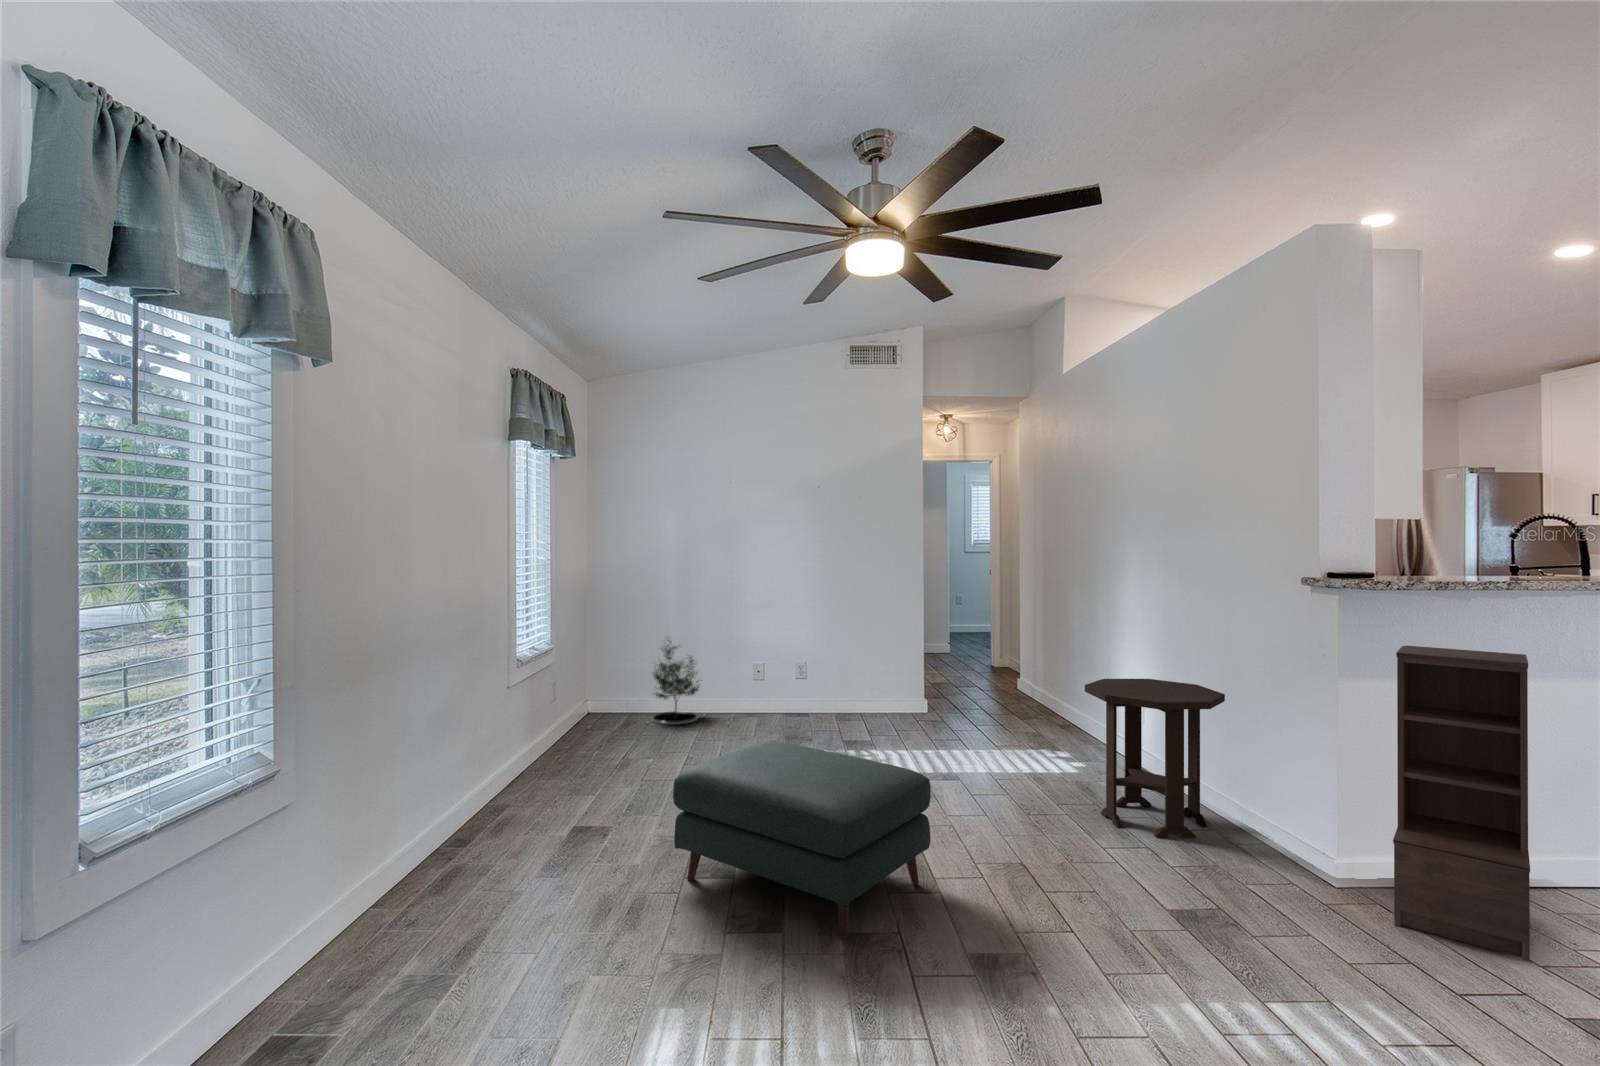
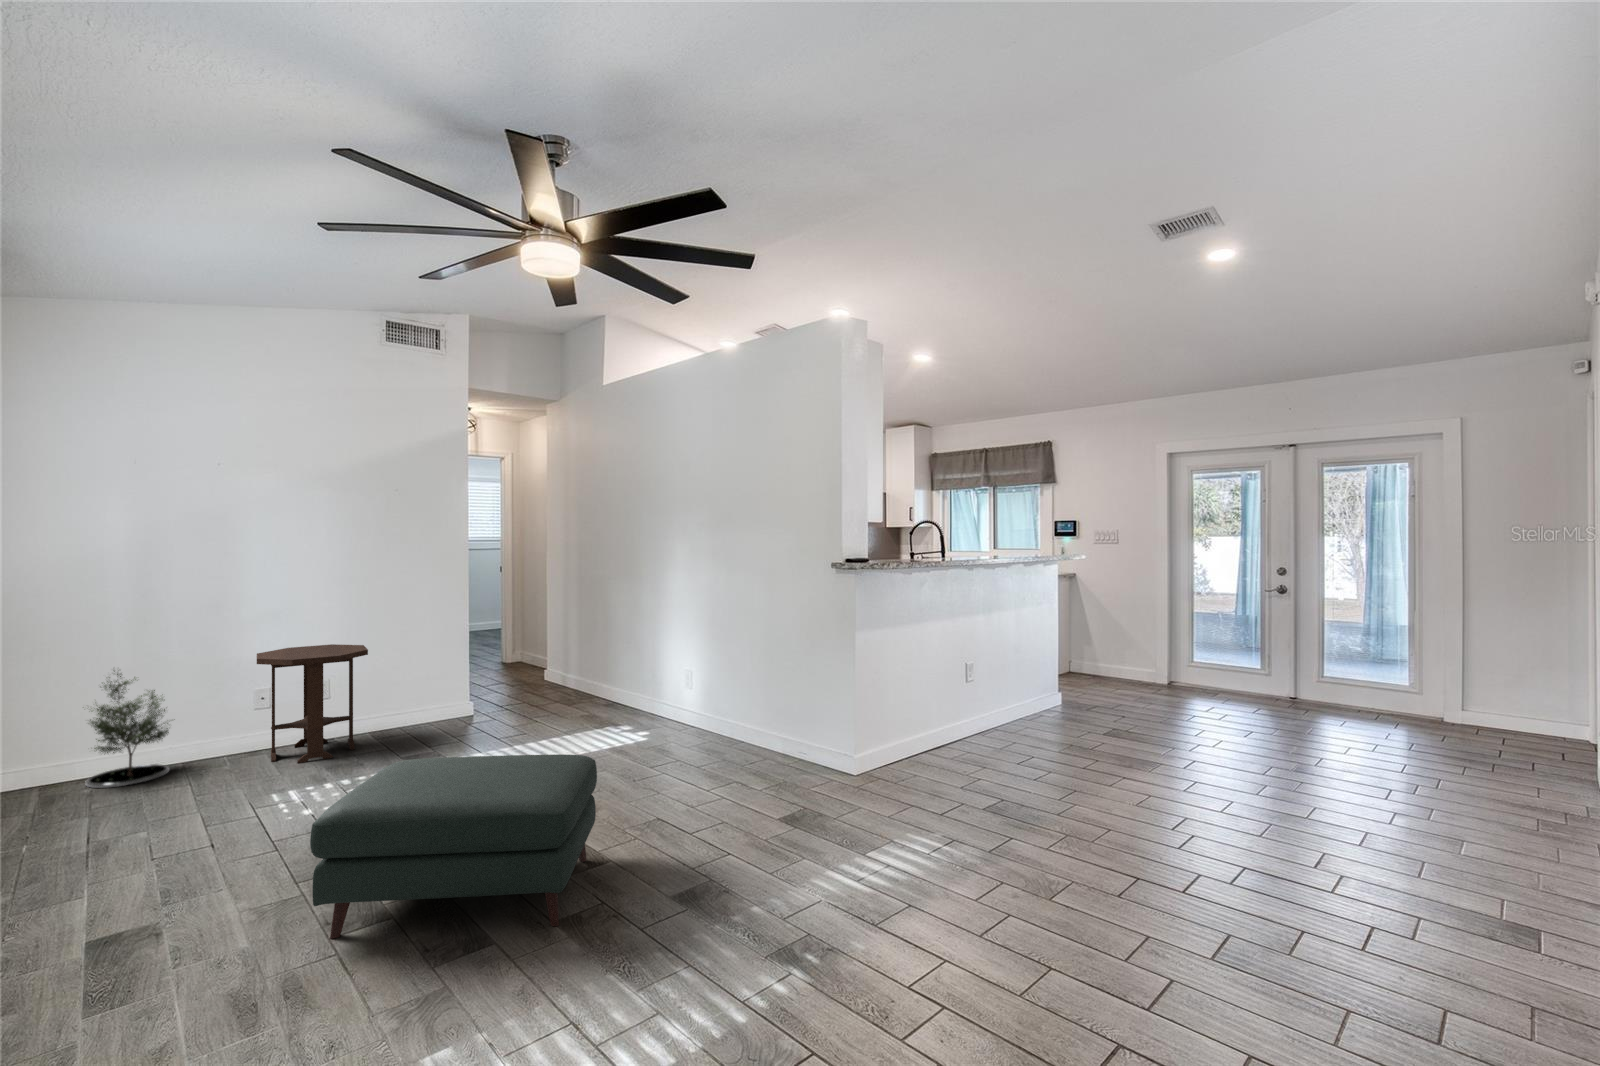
bookshelf: present [1393,646,1530,962] -> none [884,604,958,787]
side table: present [1085,679,1225,838] -> present [257,644,368,763]

